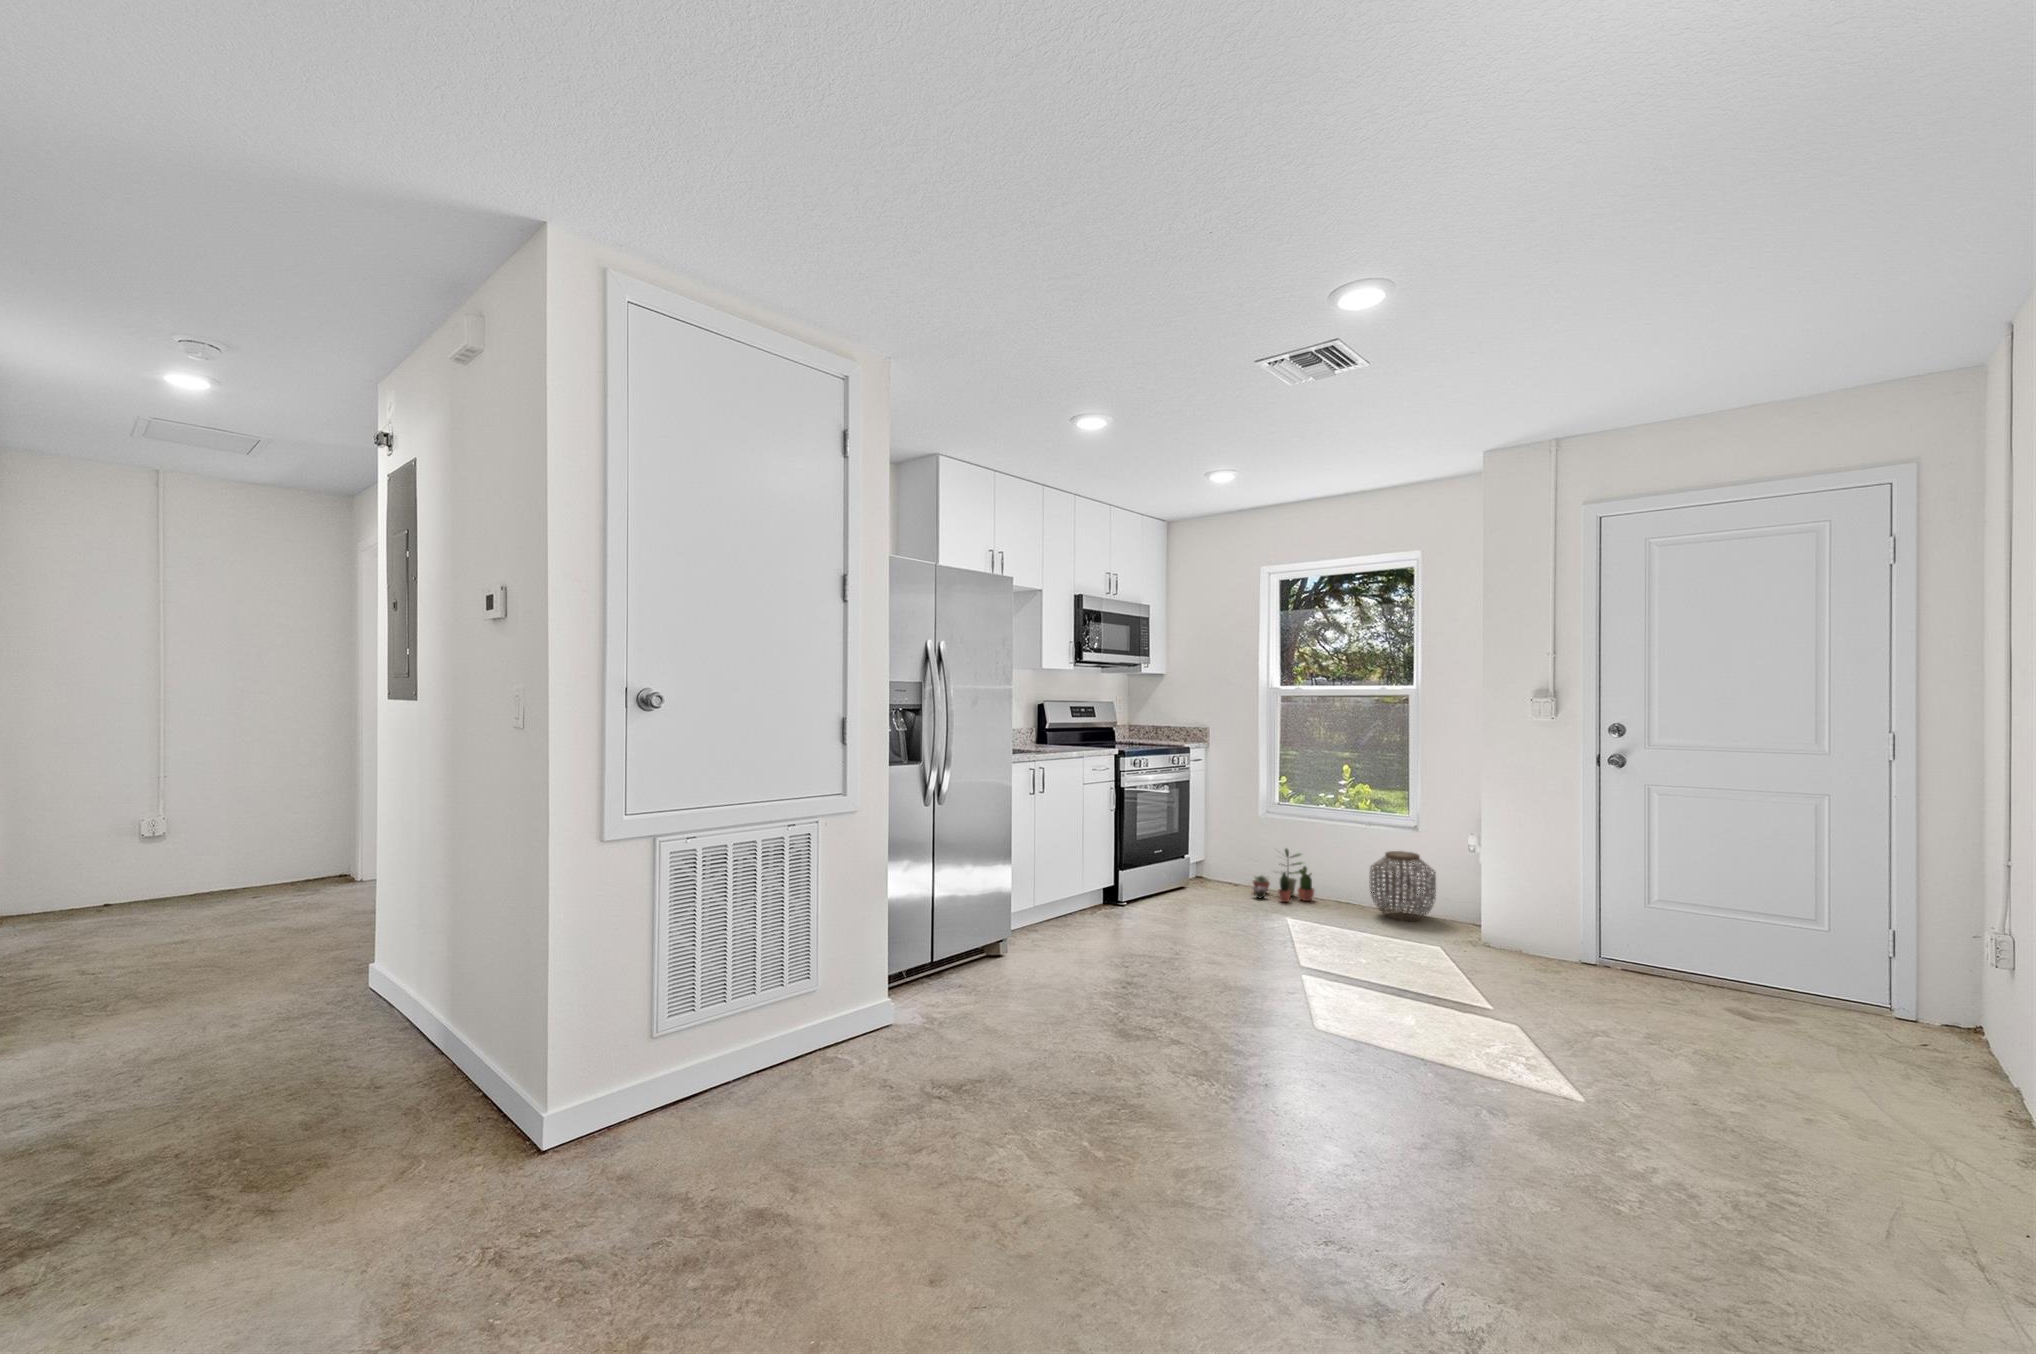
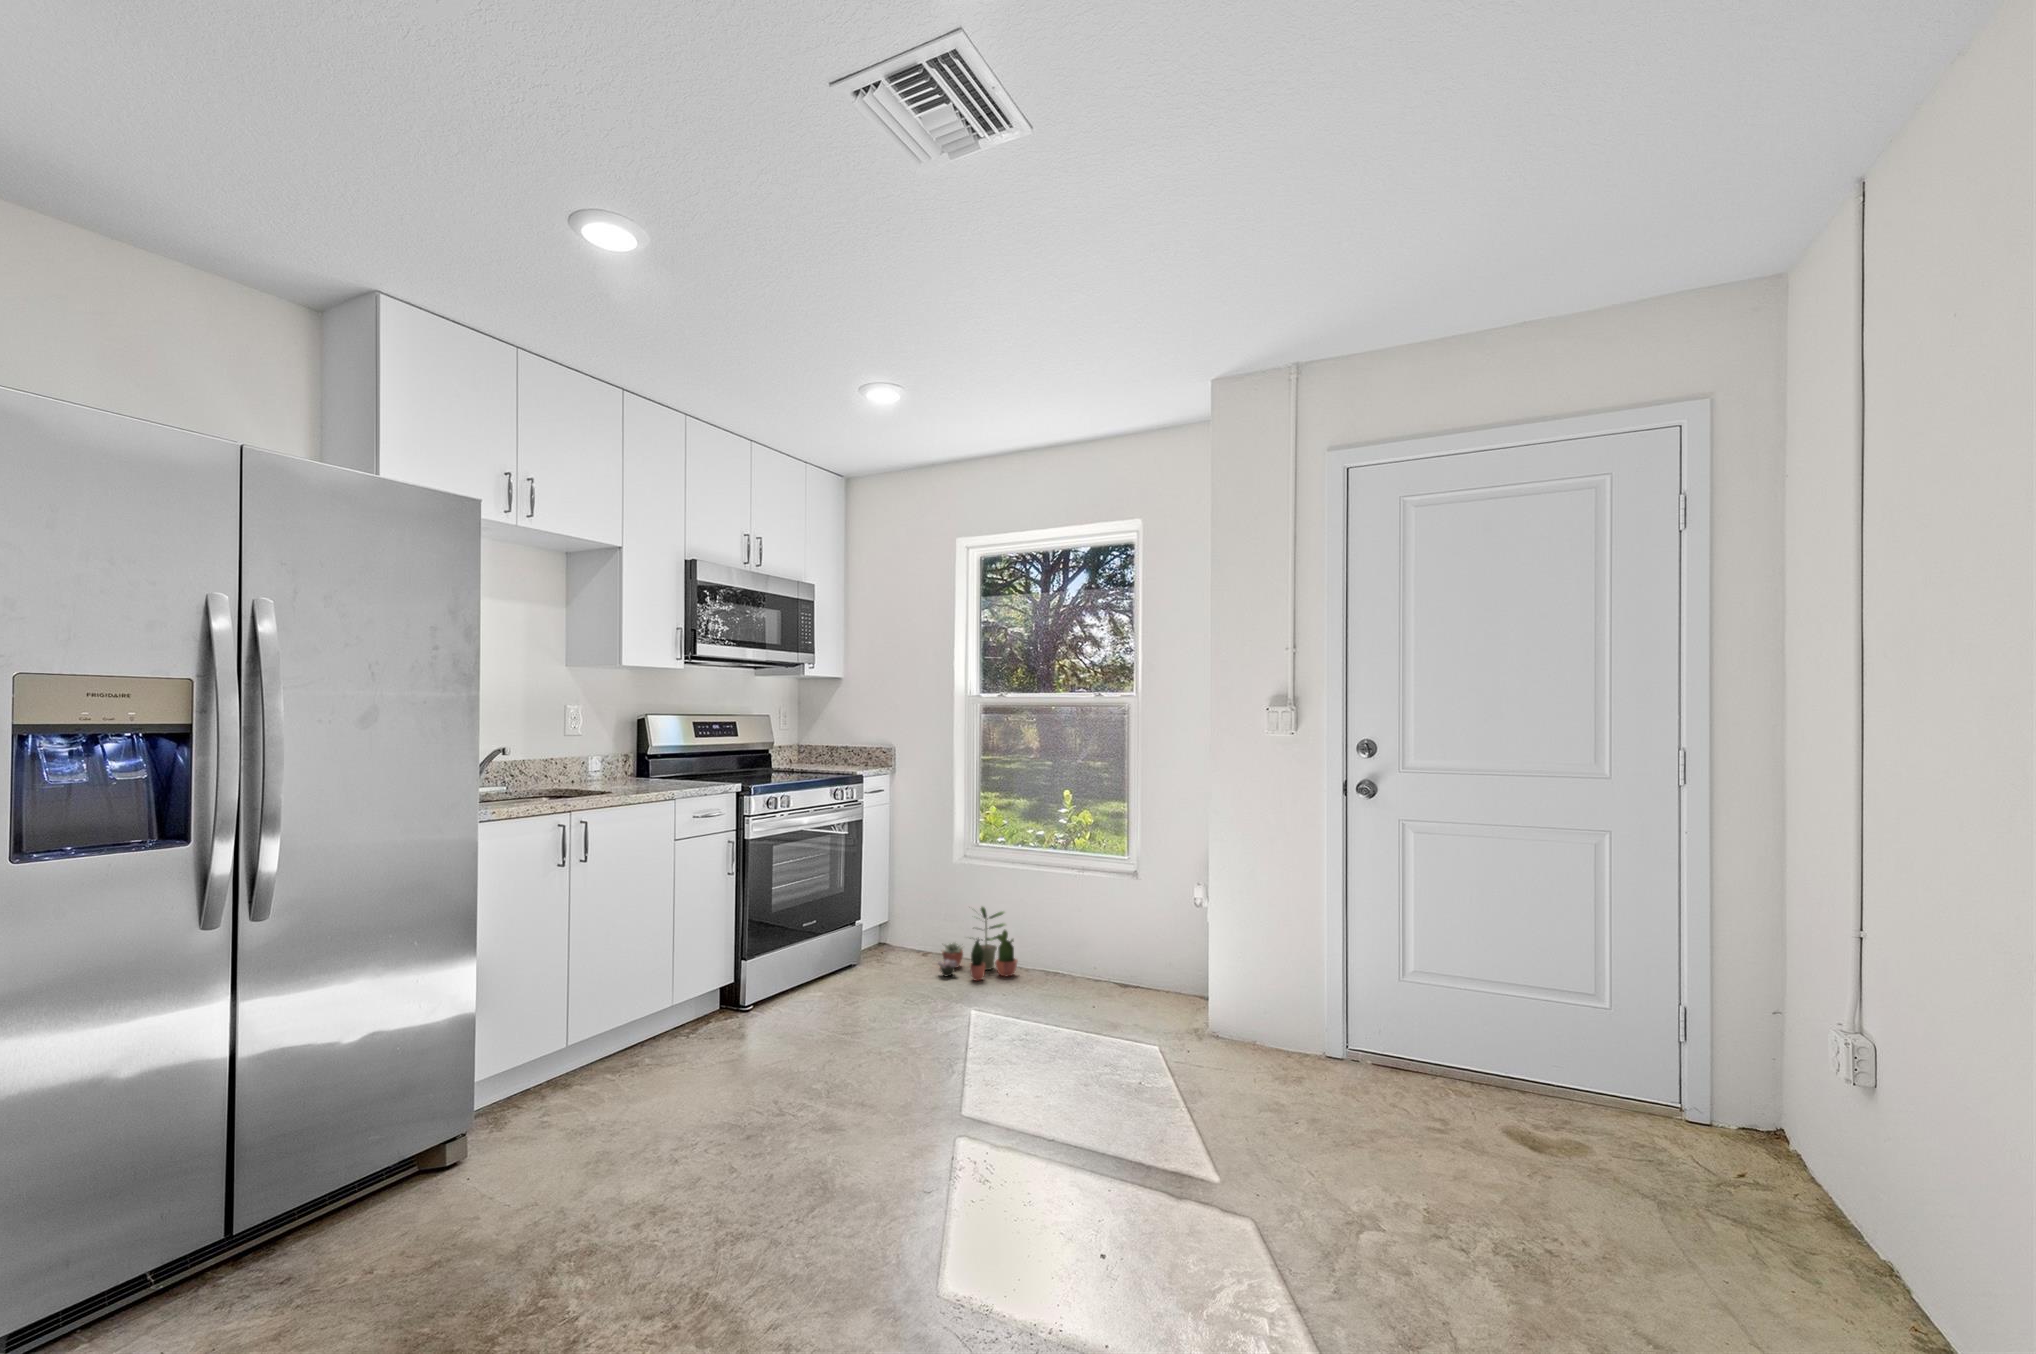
woven basket: present [1369,851,1436,921] -> none [1080,908,1161,1002]

